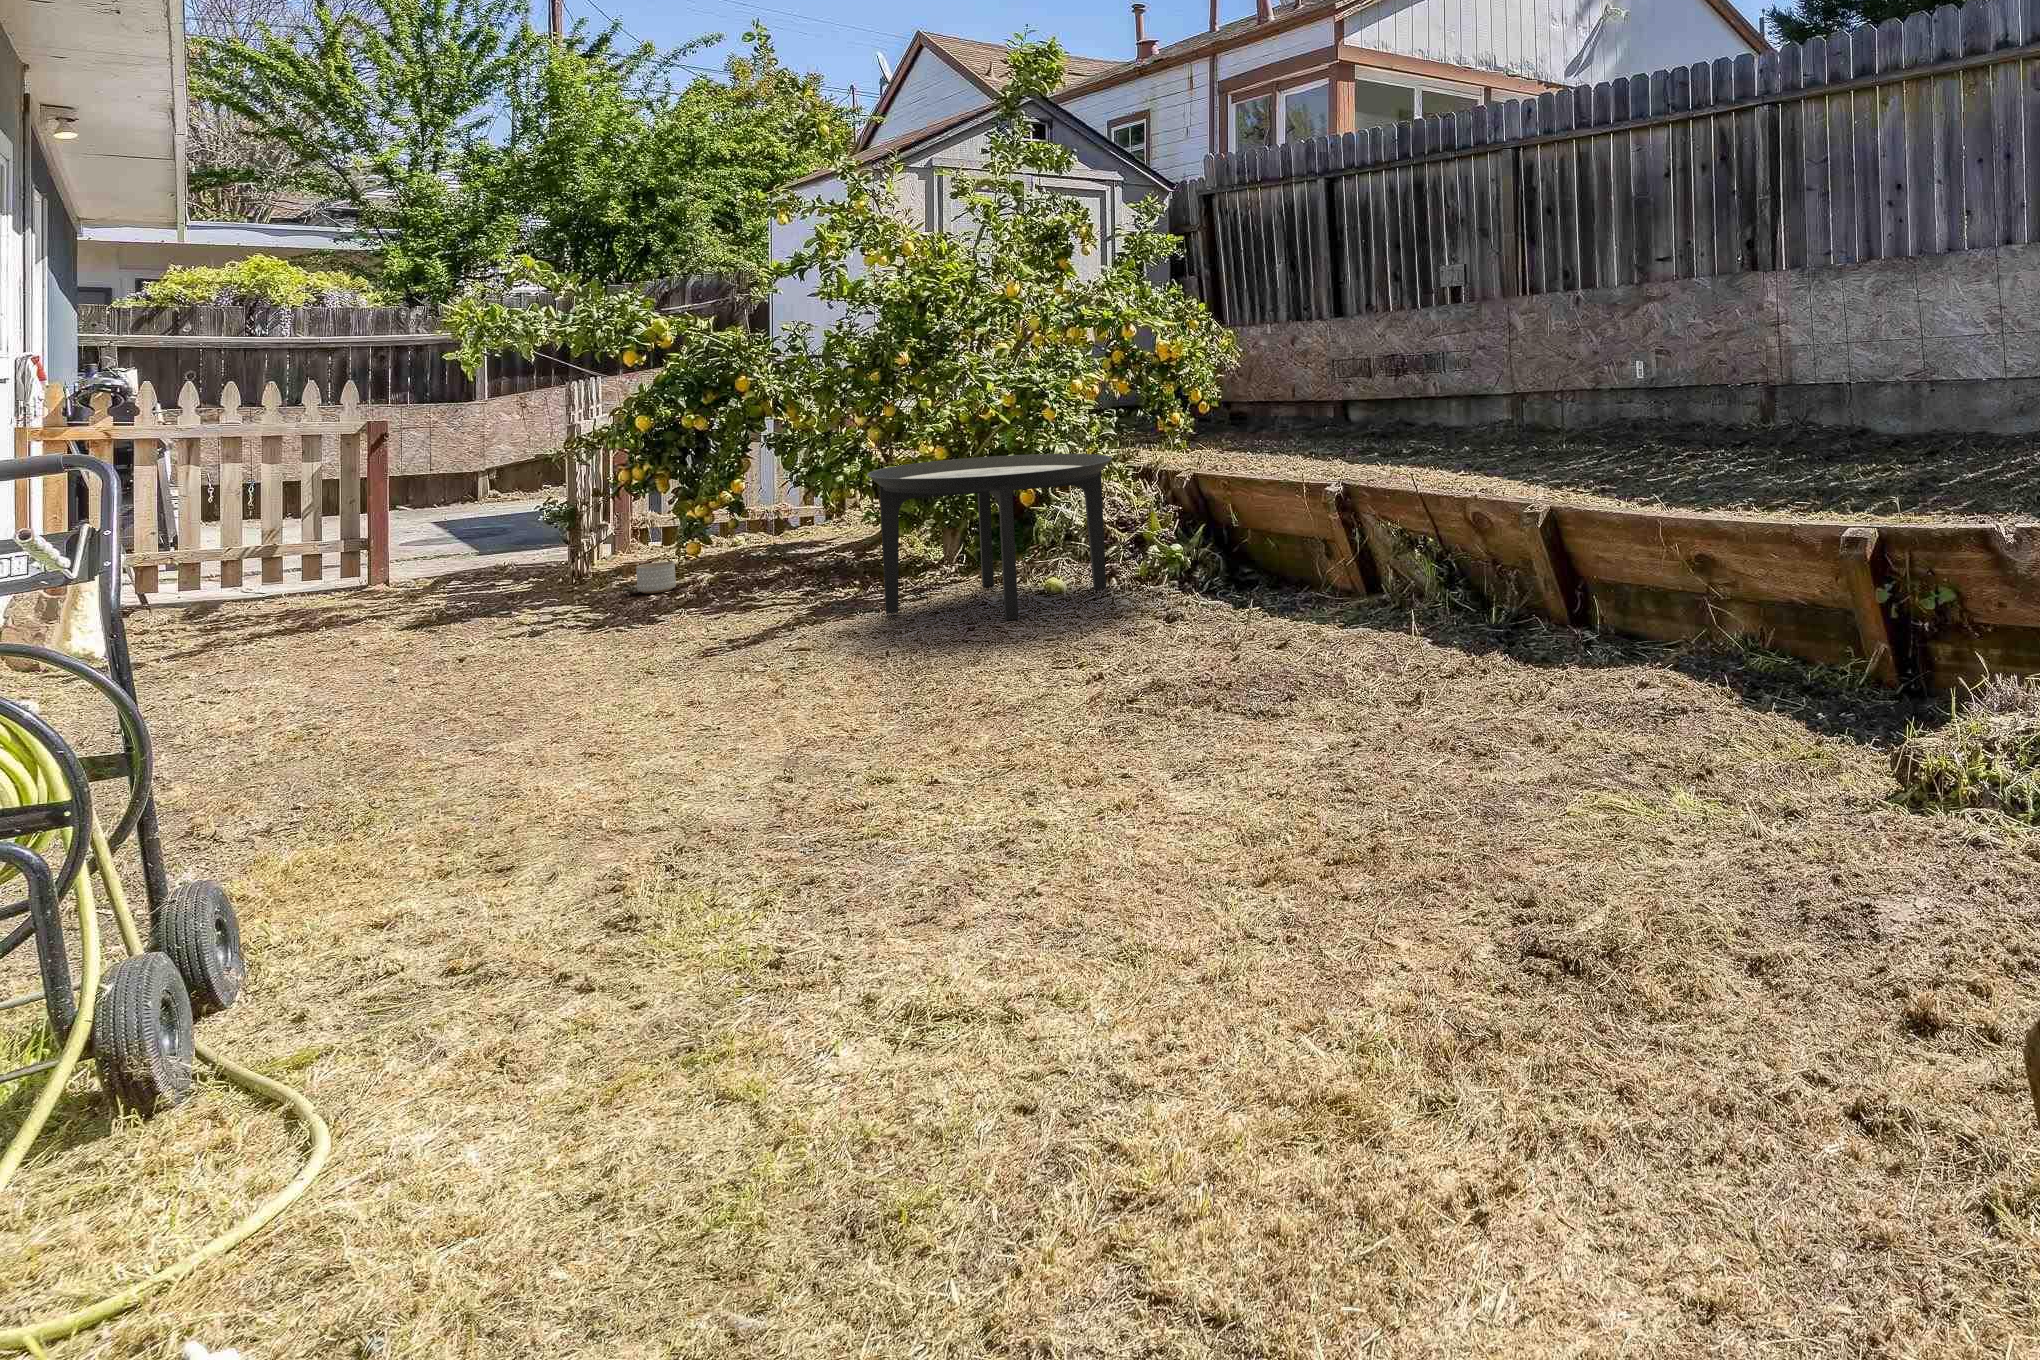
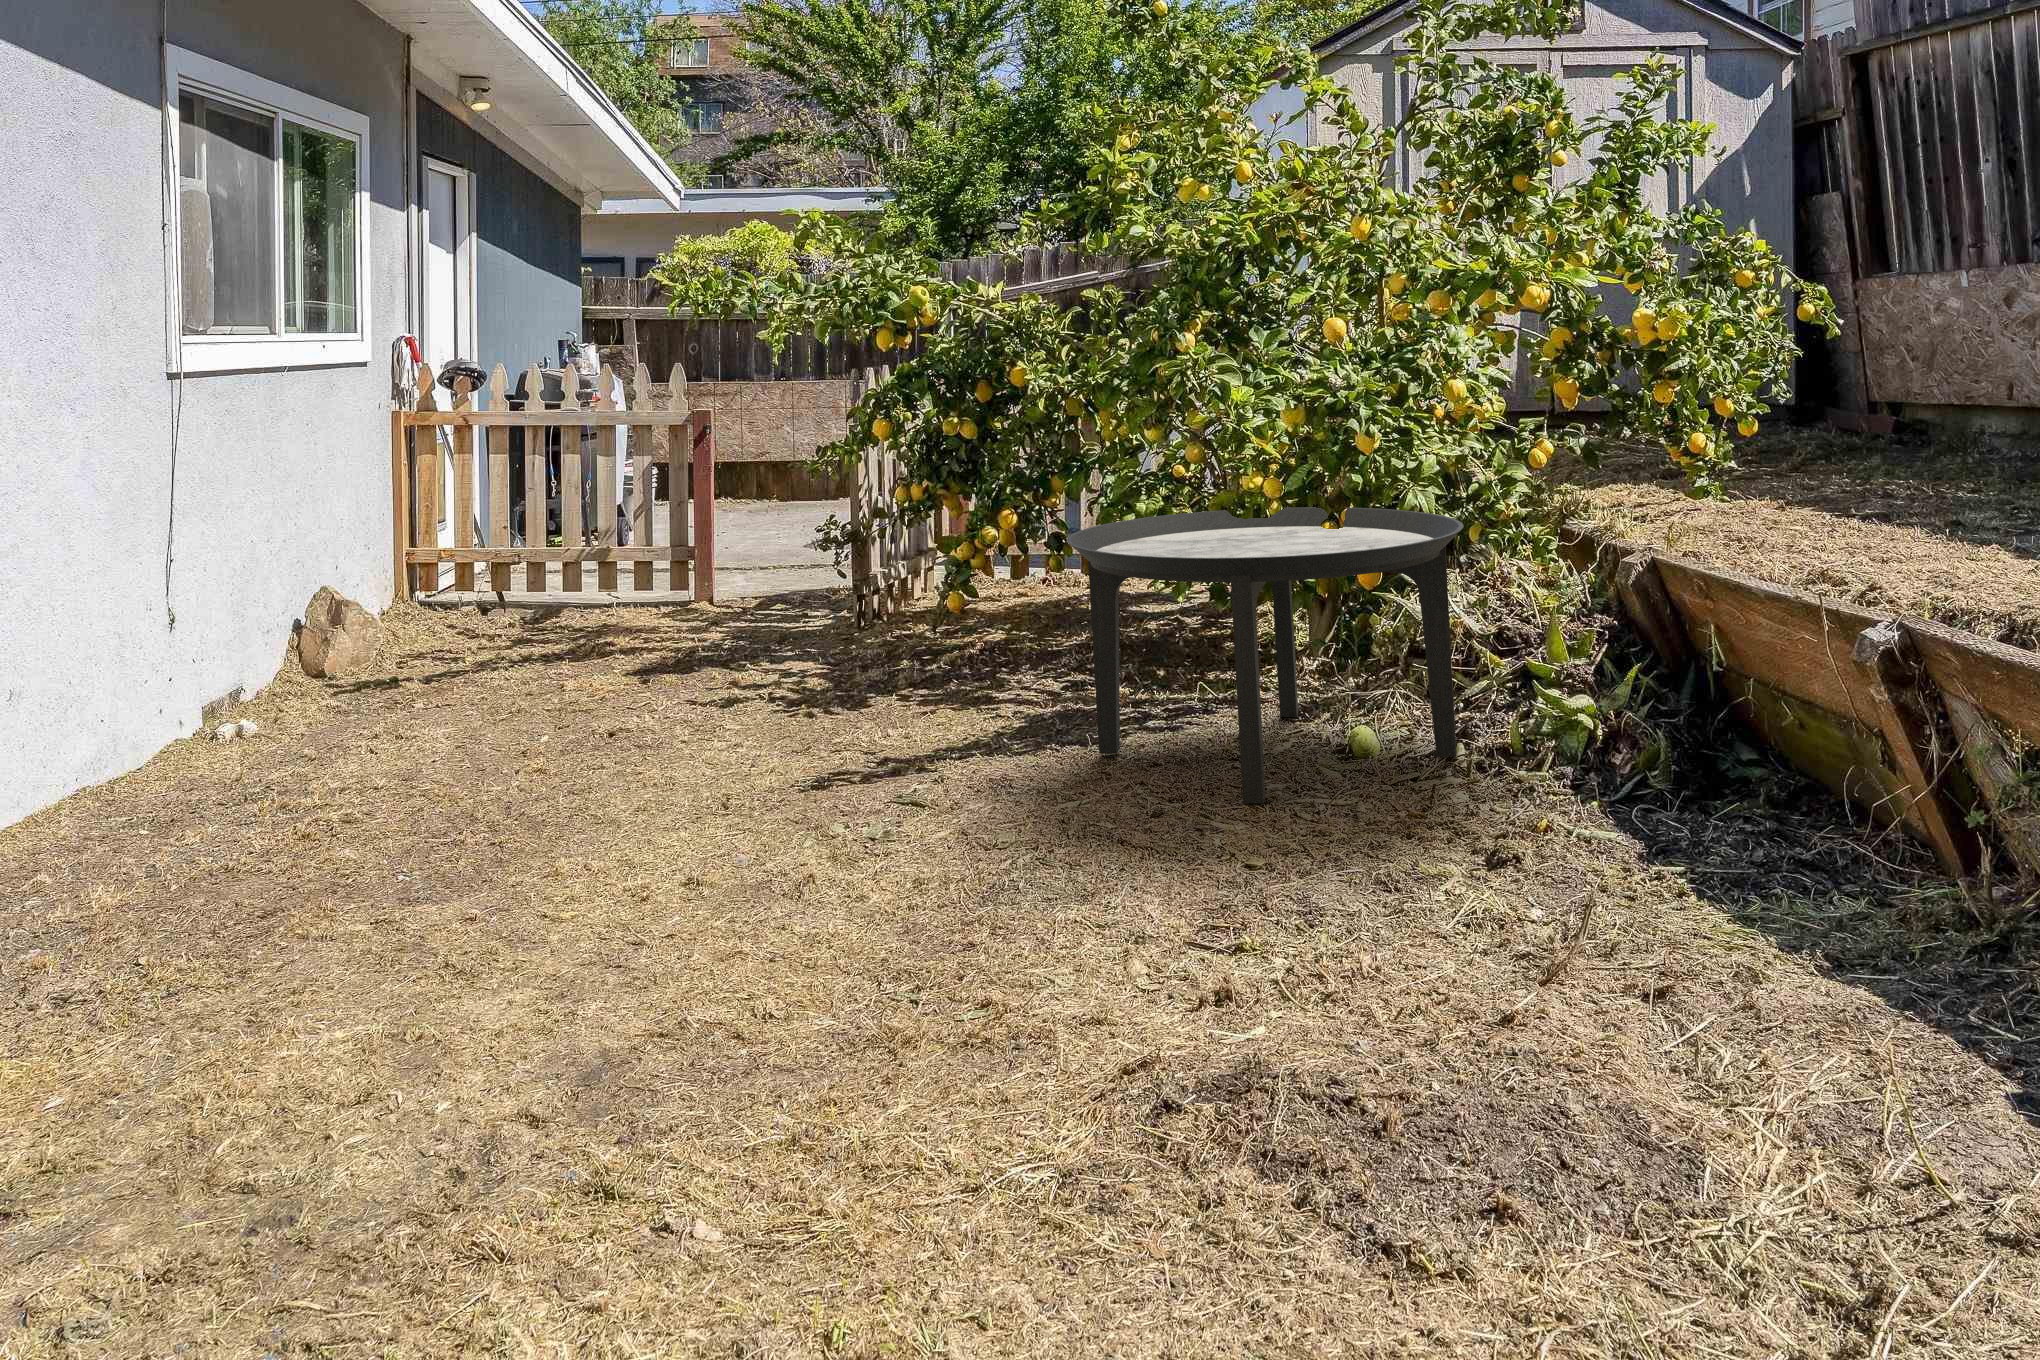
planter: present [636,562,676,593] -> none [888,616,935,658]

